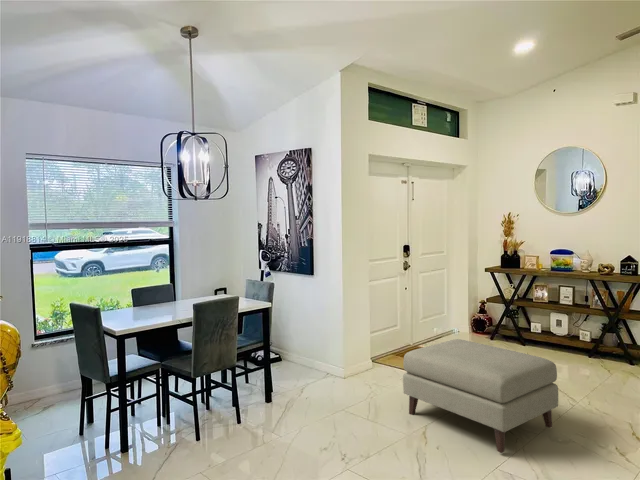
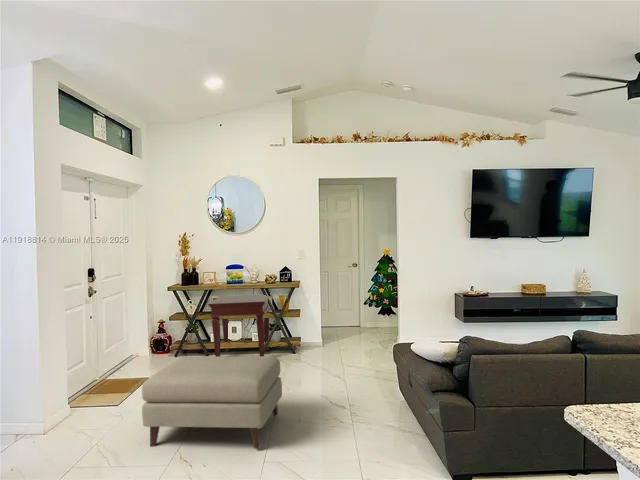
side table: none [521,283,609,365] -> present [208,294,271,357]

